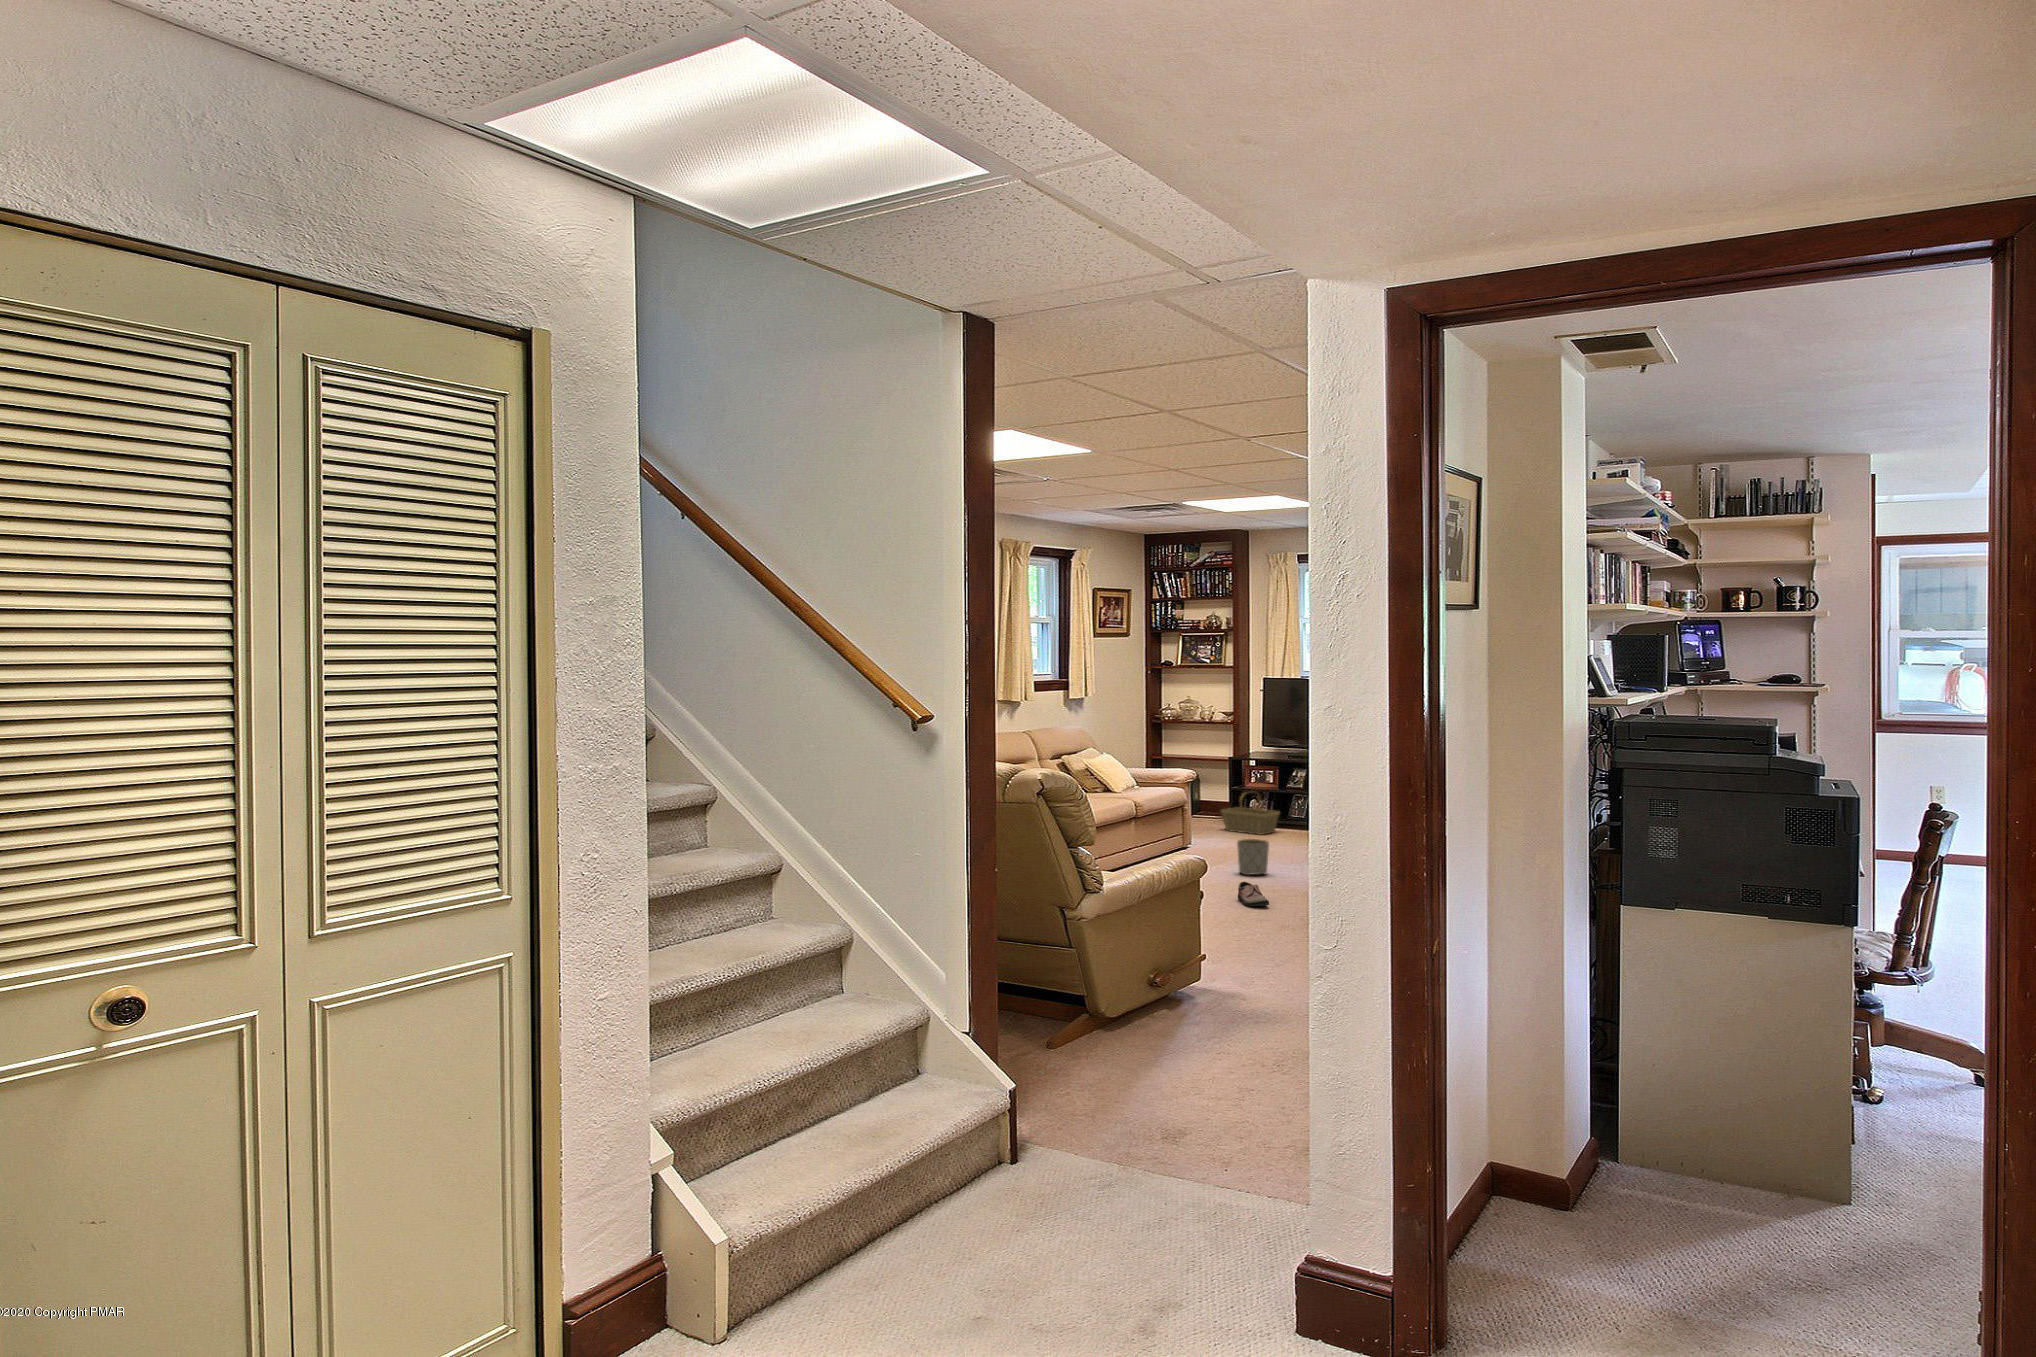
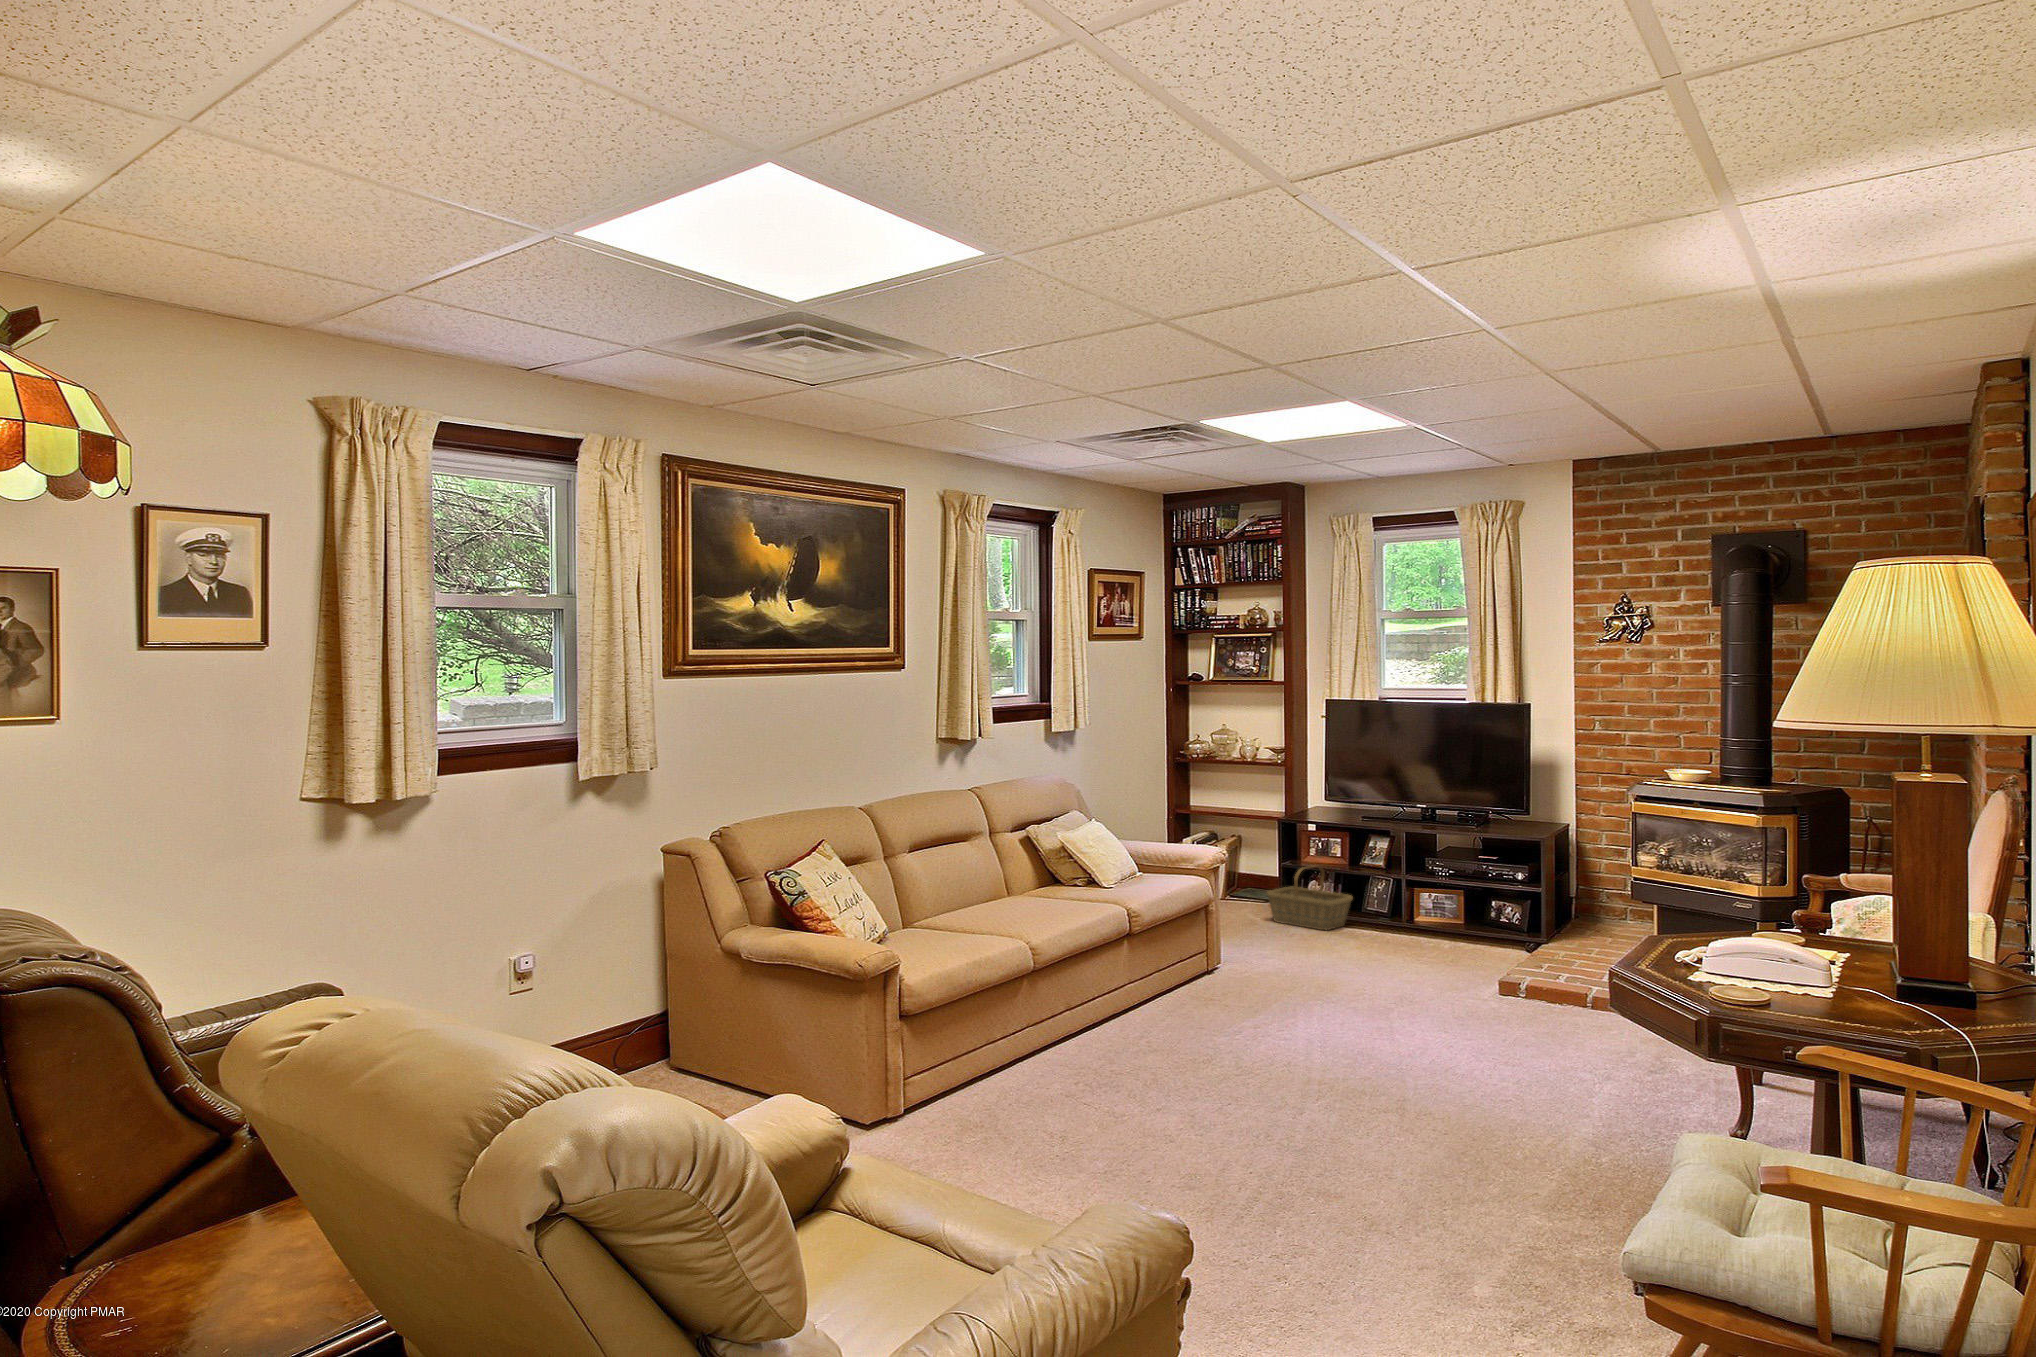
planter: present [1237,839,1269,875] -> none [1291,962,1340,1022]
shoe: present [1238,882,1269,906] -> none [1292,1051,1344,1098]

